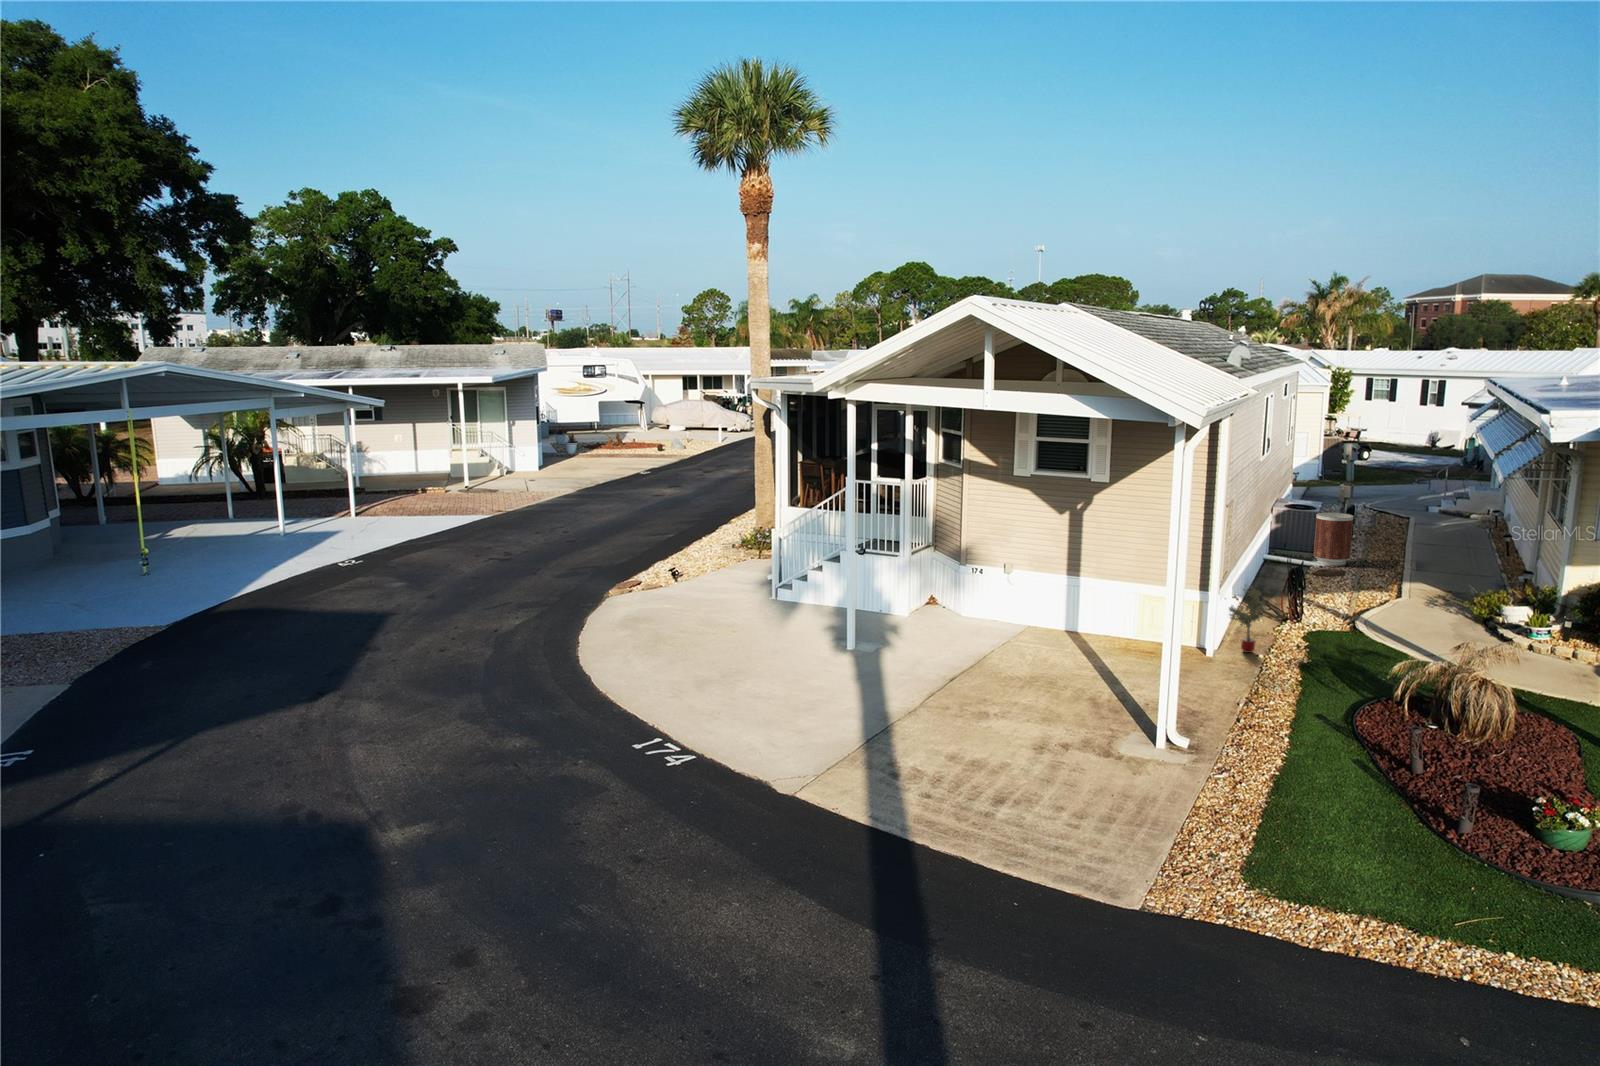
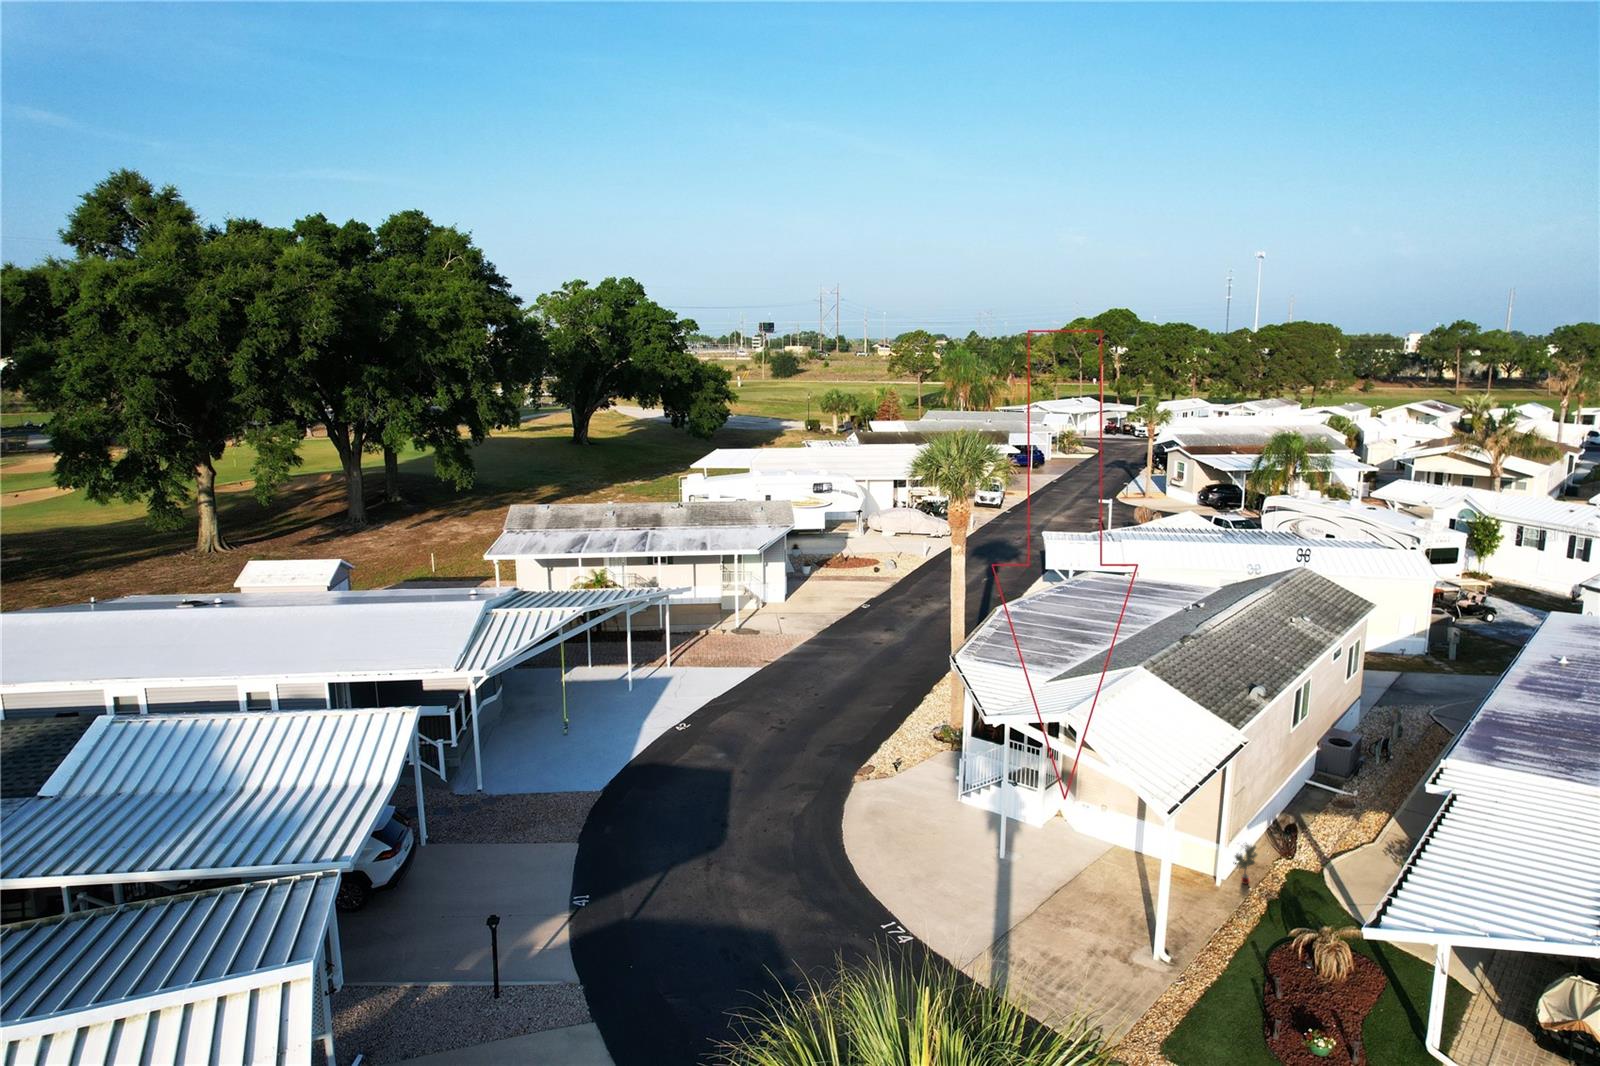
trash can: present [1313,513,1353,566] -> none [1345,752,1373,792]

